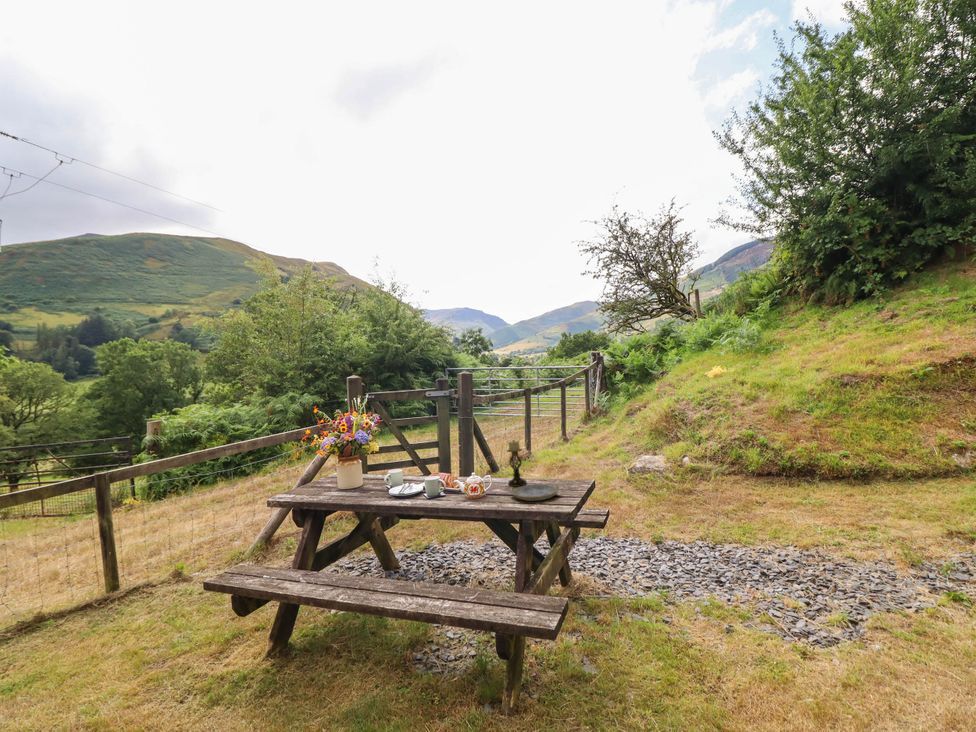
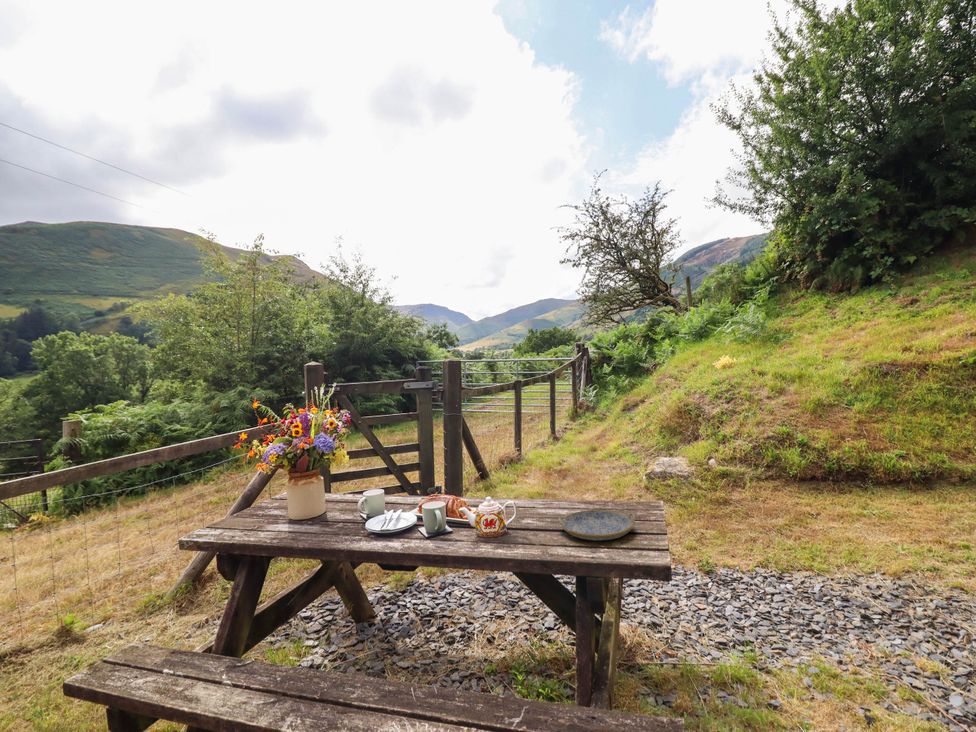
candle holder: present [507,440,527,487] -> none [540,444,570,513]

